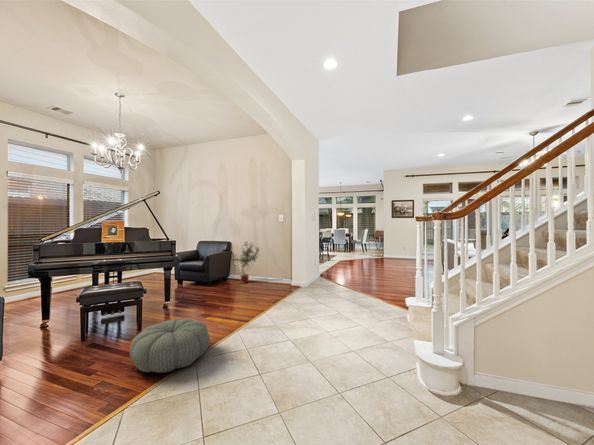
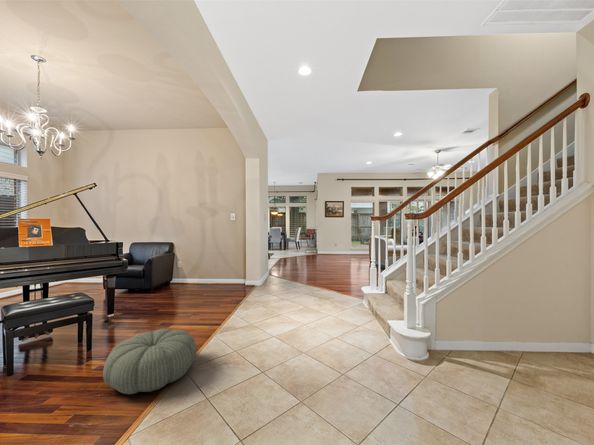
potted tree: present [232,243,259,283] -> none [174,242,210,287]

